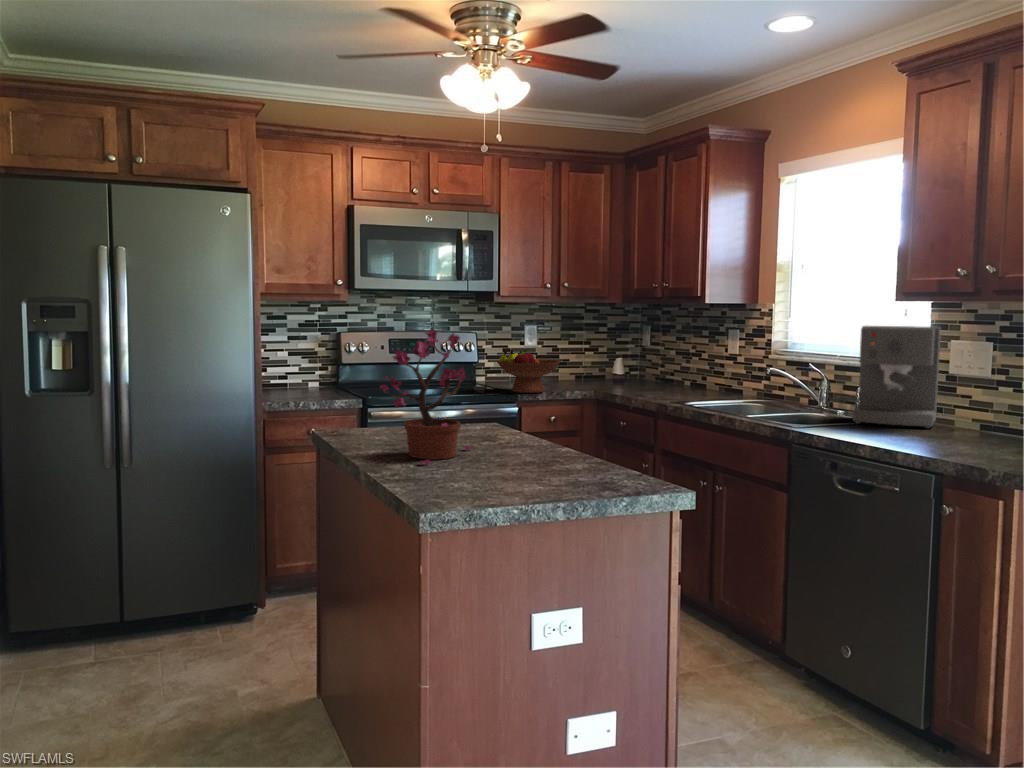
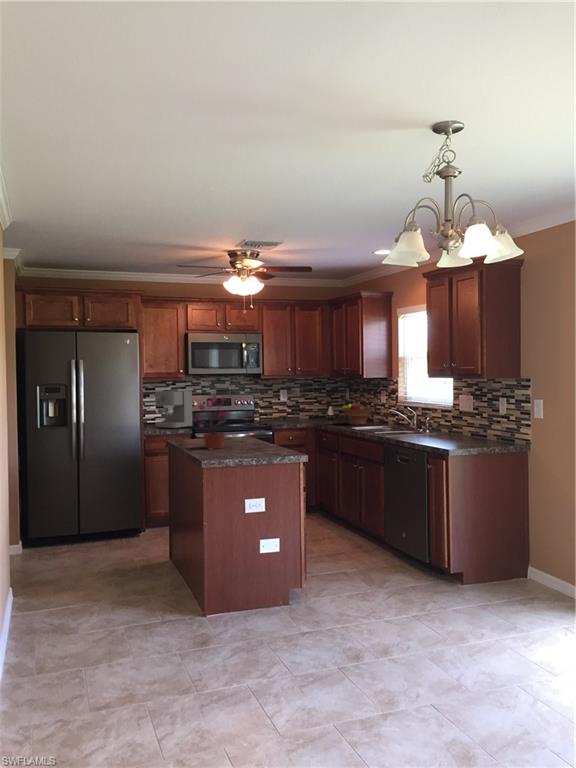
coffee maker: present [853,326,941,429] -> present [156,391,192,428]
fruit bowl: present [496,349,561,393] -> present [341,402,374,425]

